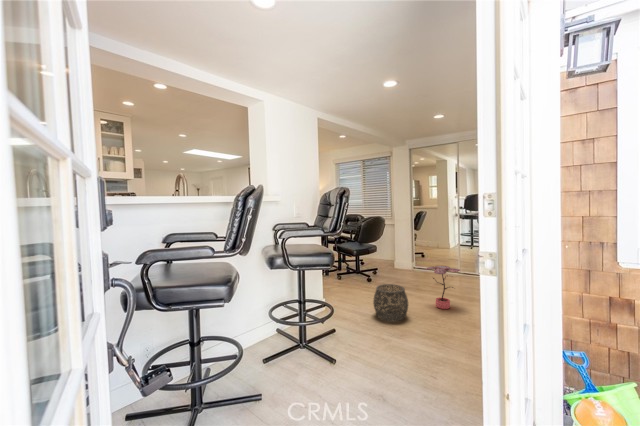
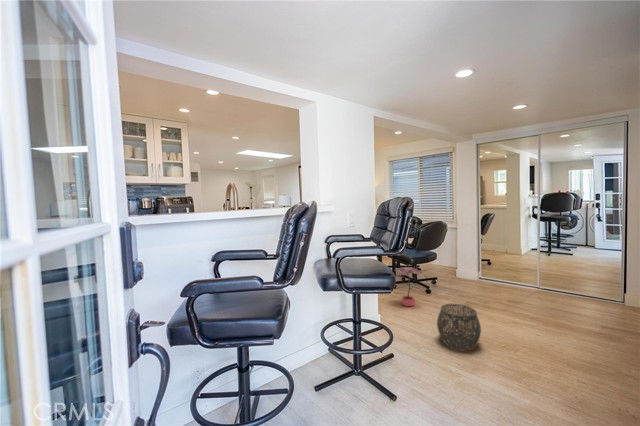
potted plant: present [426,266,460,309] -> present [395,267,422,306]

